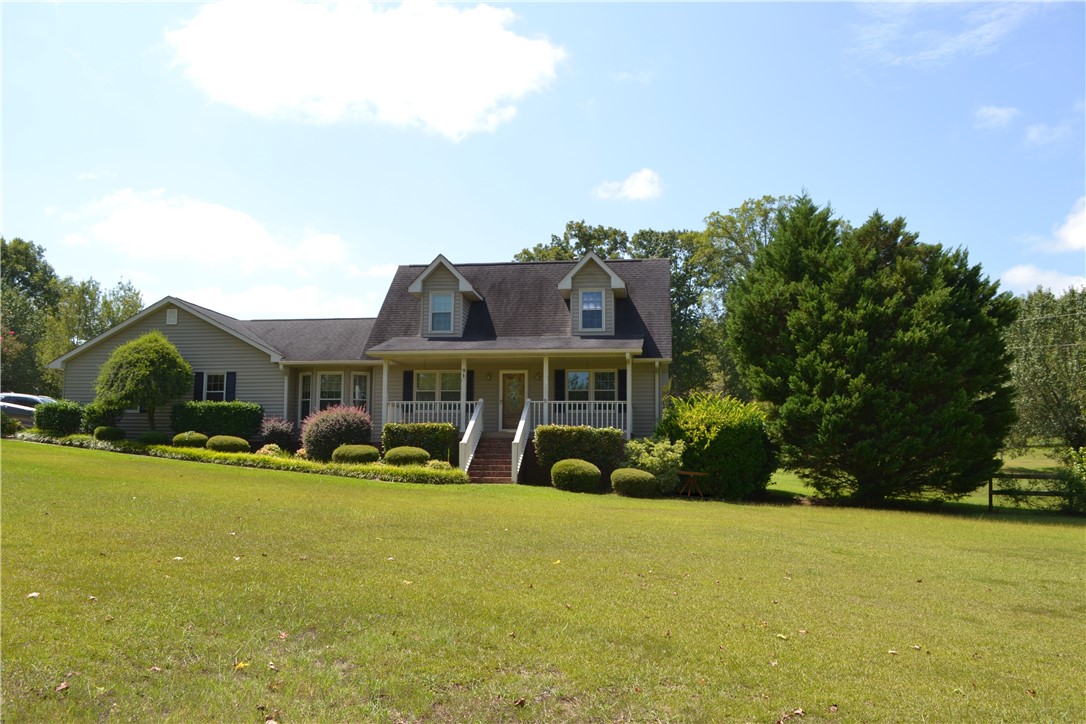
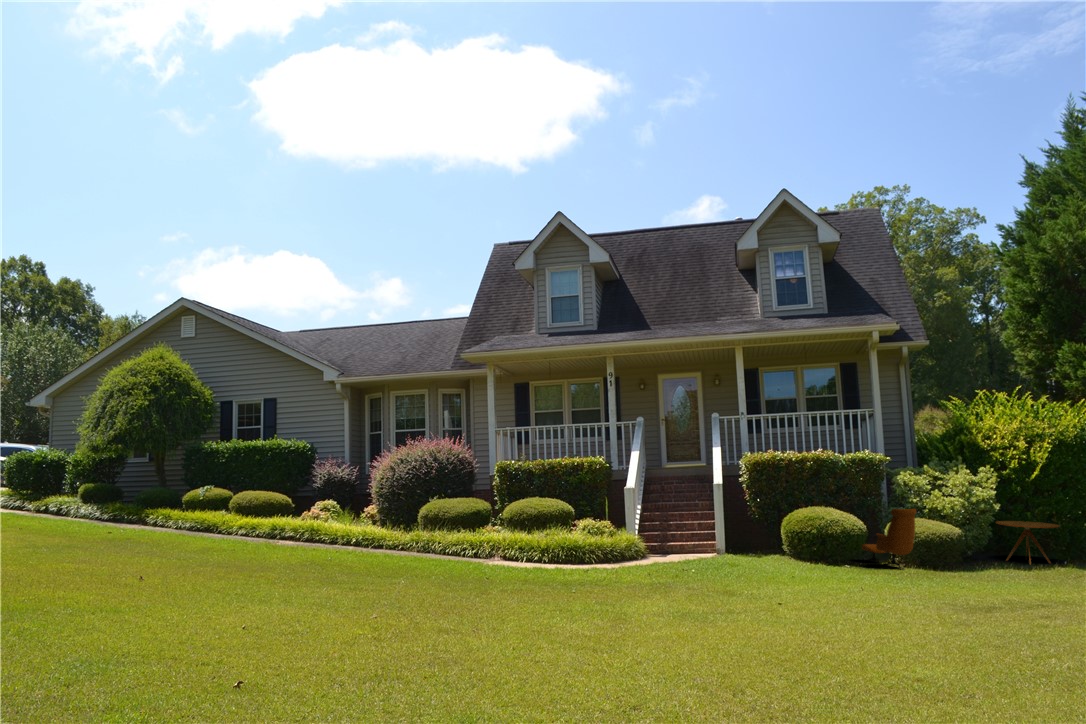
lounge chair: none [591,459,617,494] -> present [862,509,916,567]

